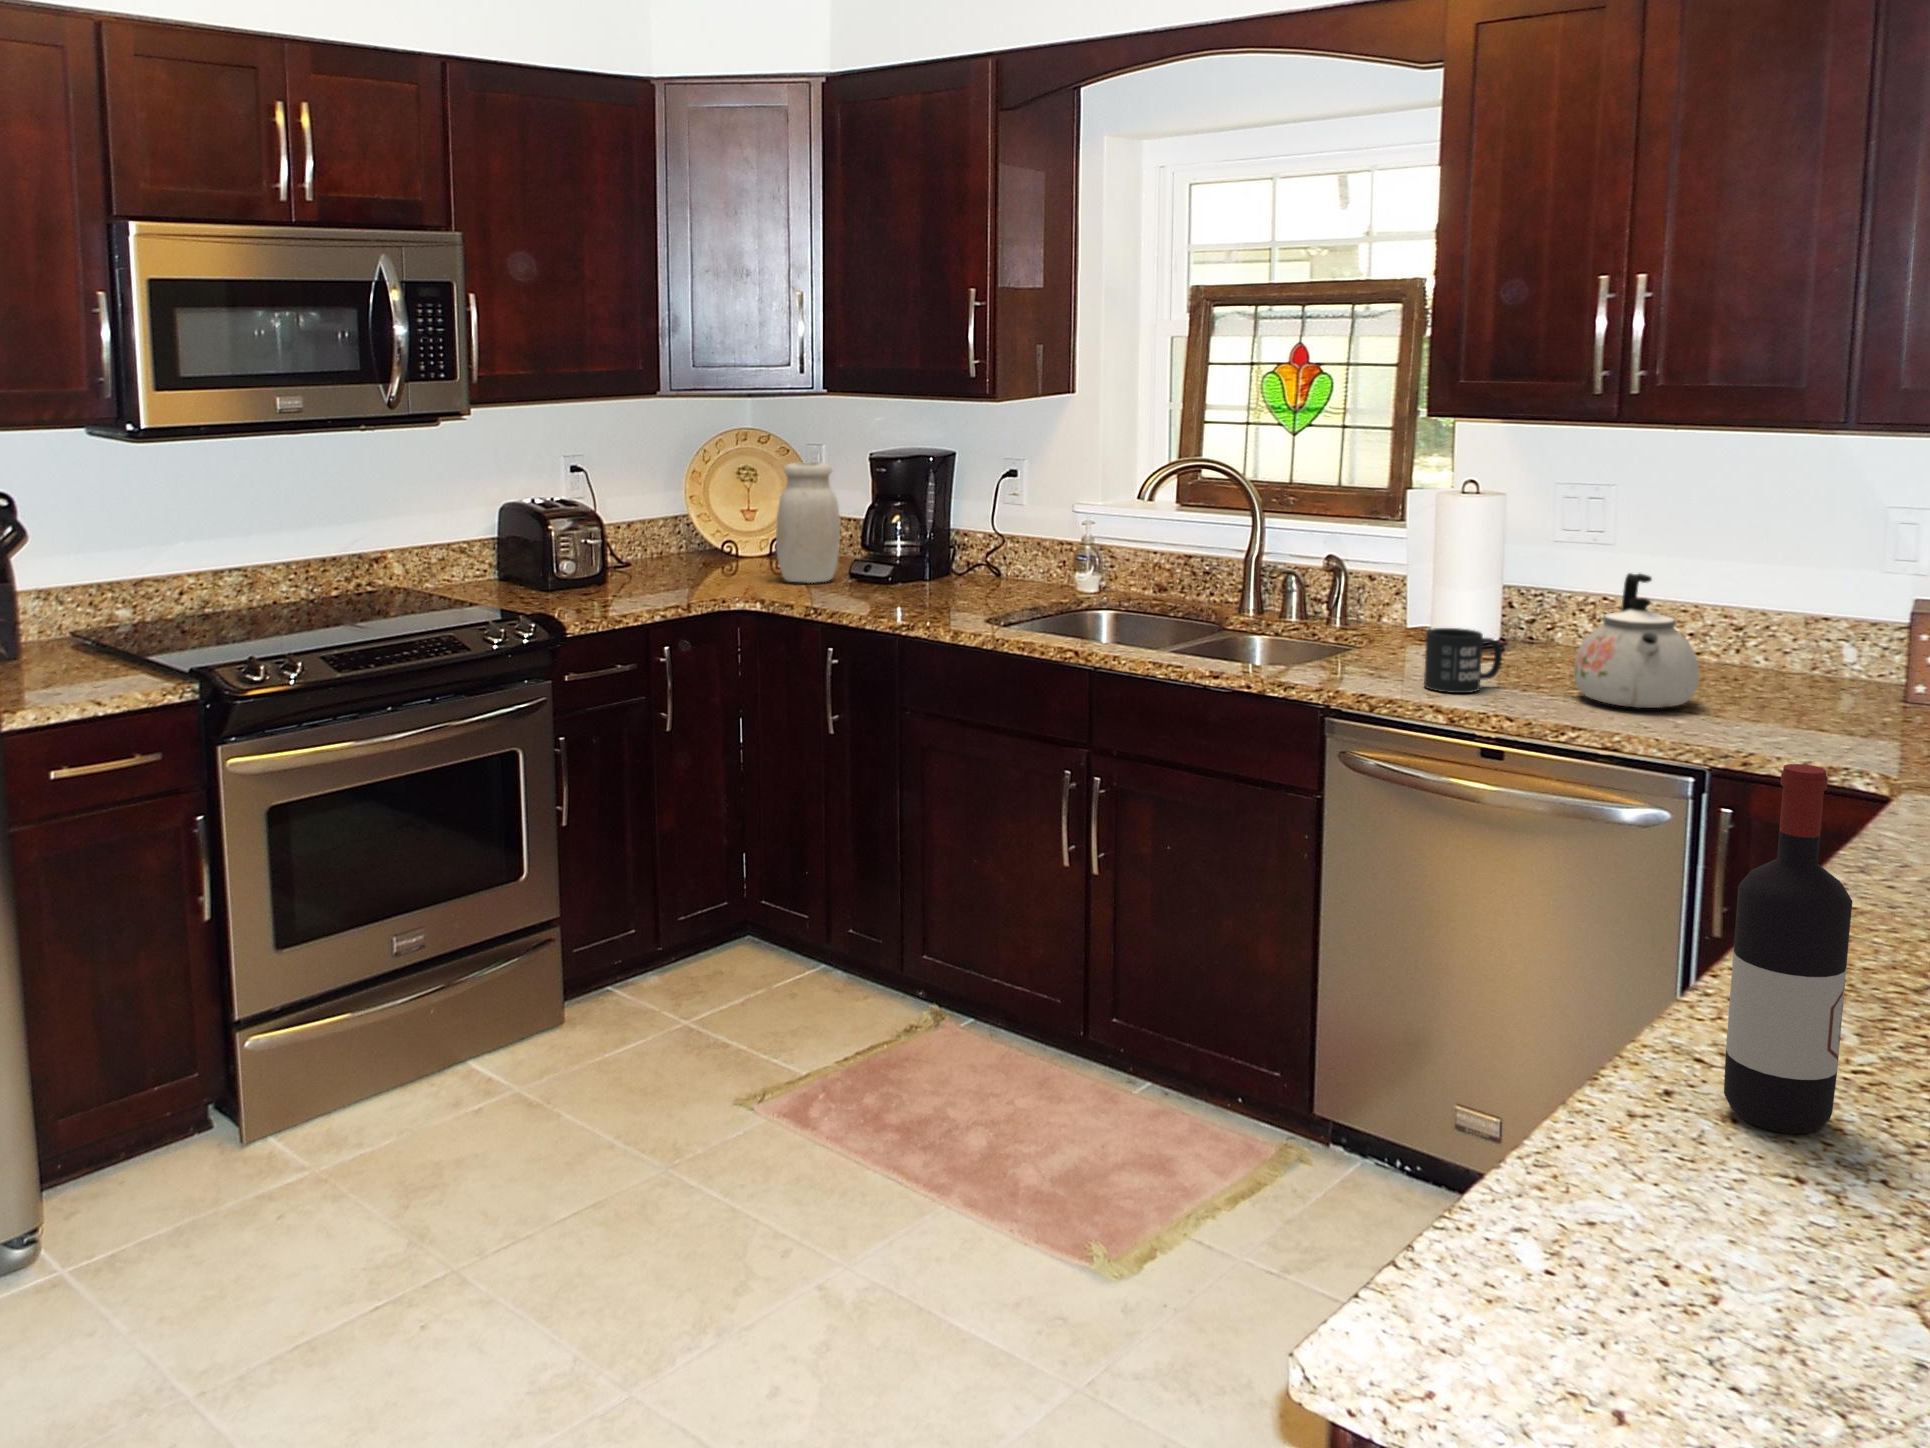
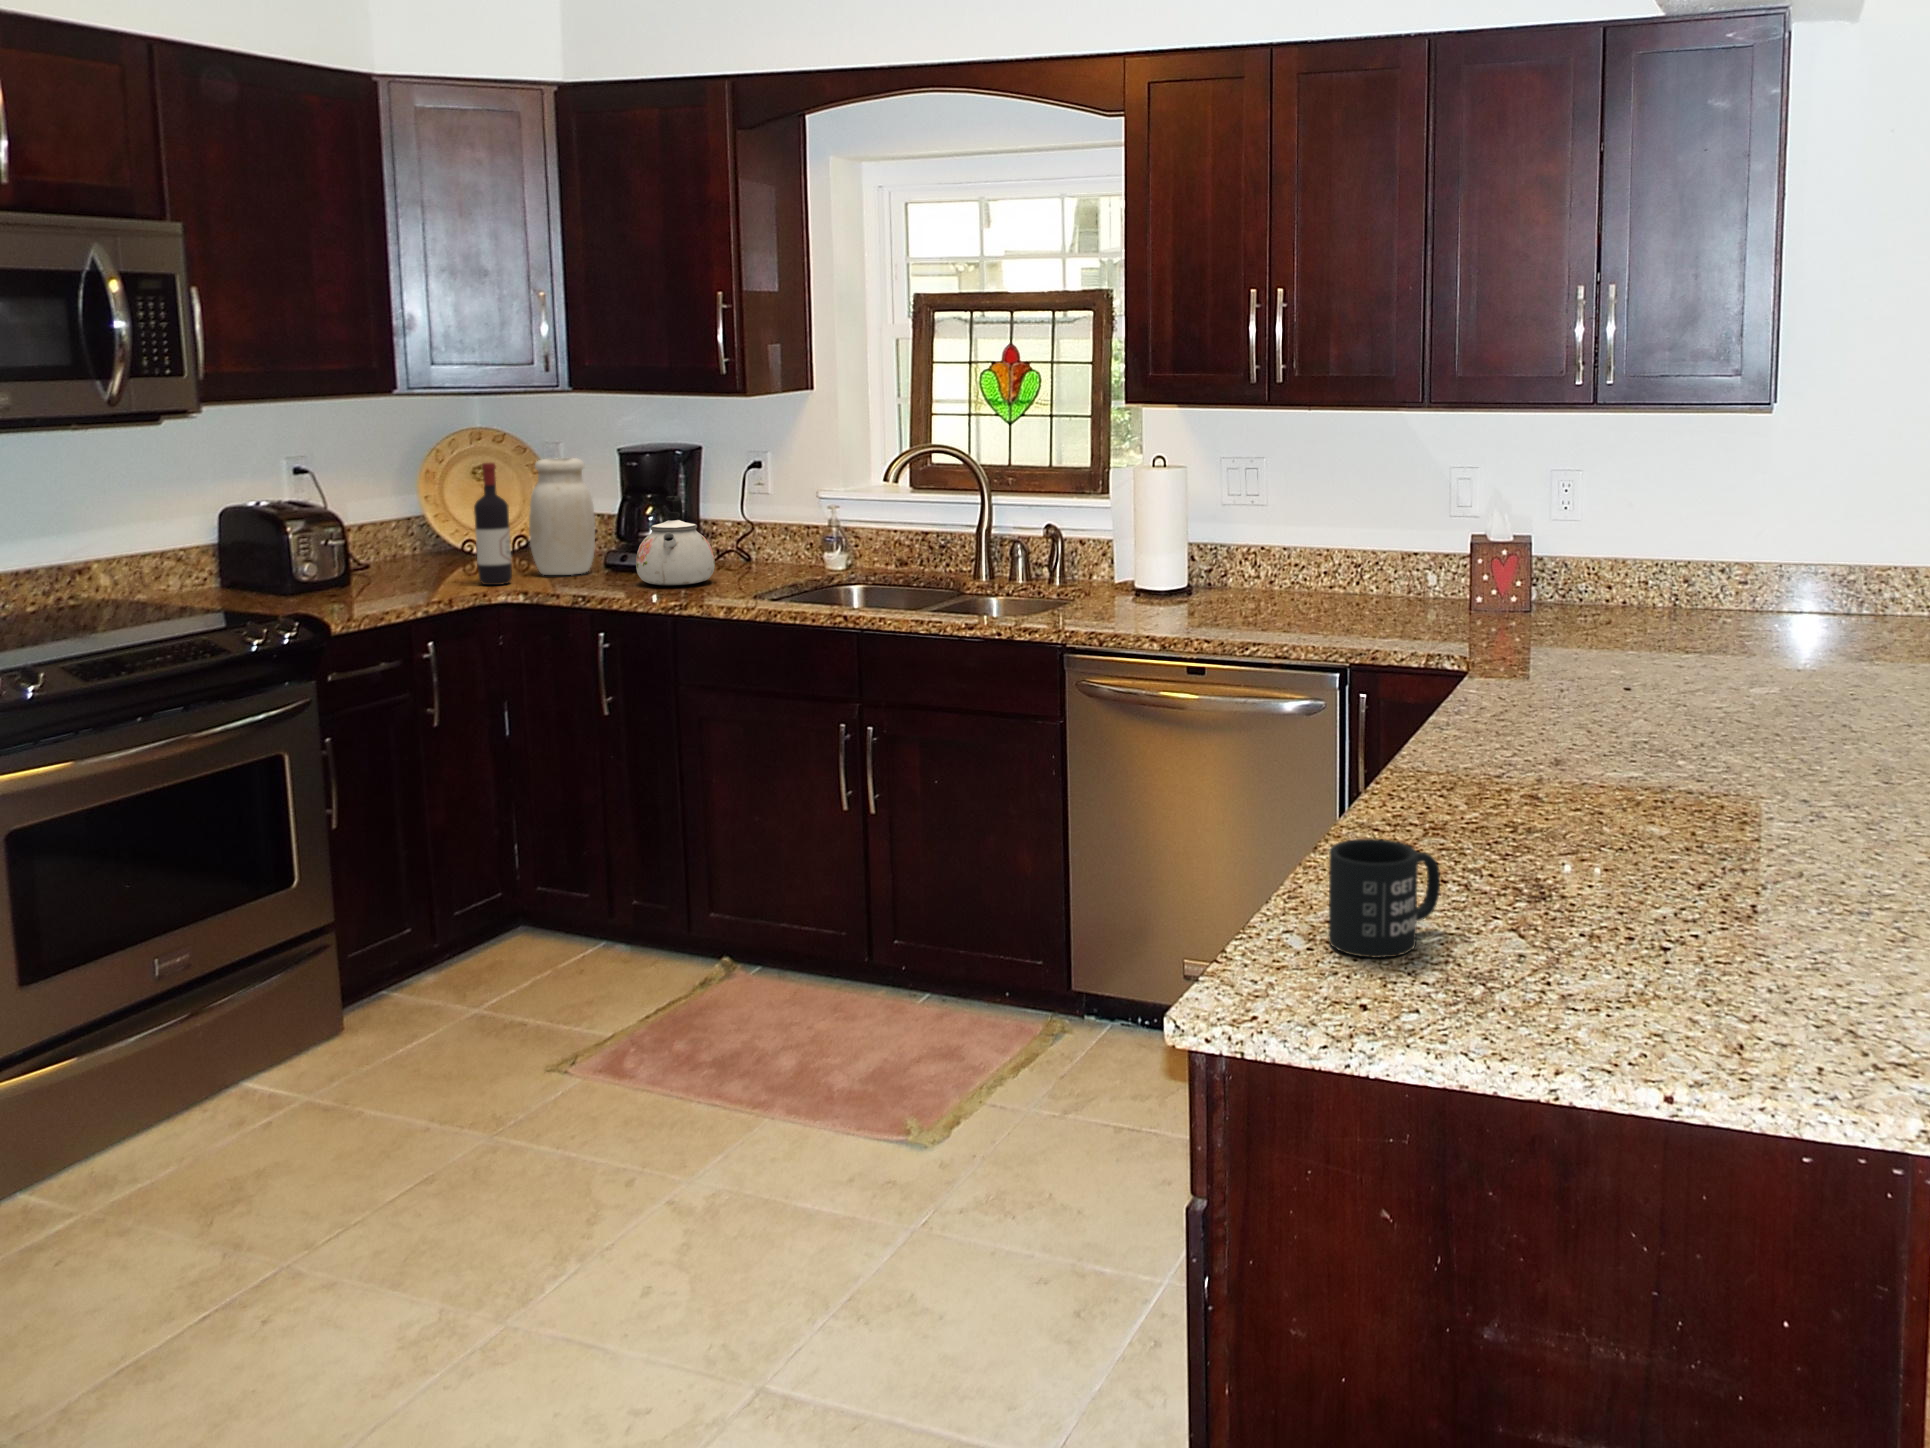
kettle: present [1574,573,1699,708] -> present [636,496,715,586]
mug: present [1424,628,1502,693] -> present [1329,838,1440,958]
wine bottle: present [1724,764,1853,1134] -> present [474,463,512,585]

